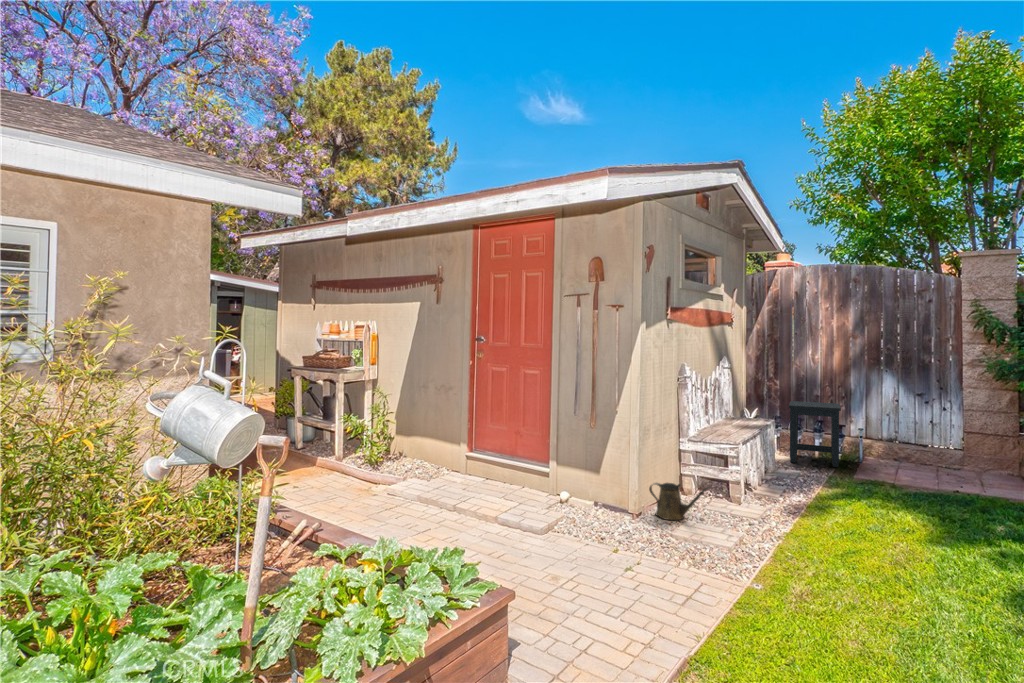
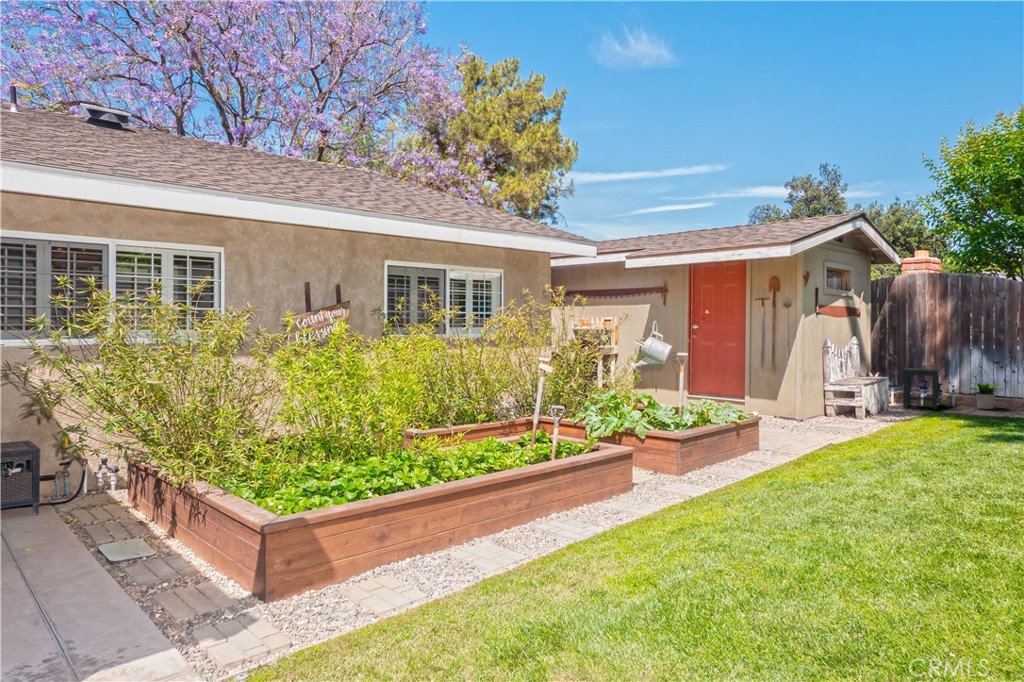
potted plant: none [883,426,939,469] -> present [970,383,1003,409]
watering can: present [649,483,710,520] -> none [807,402,843,422]

